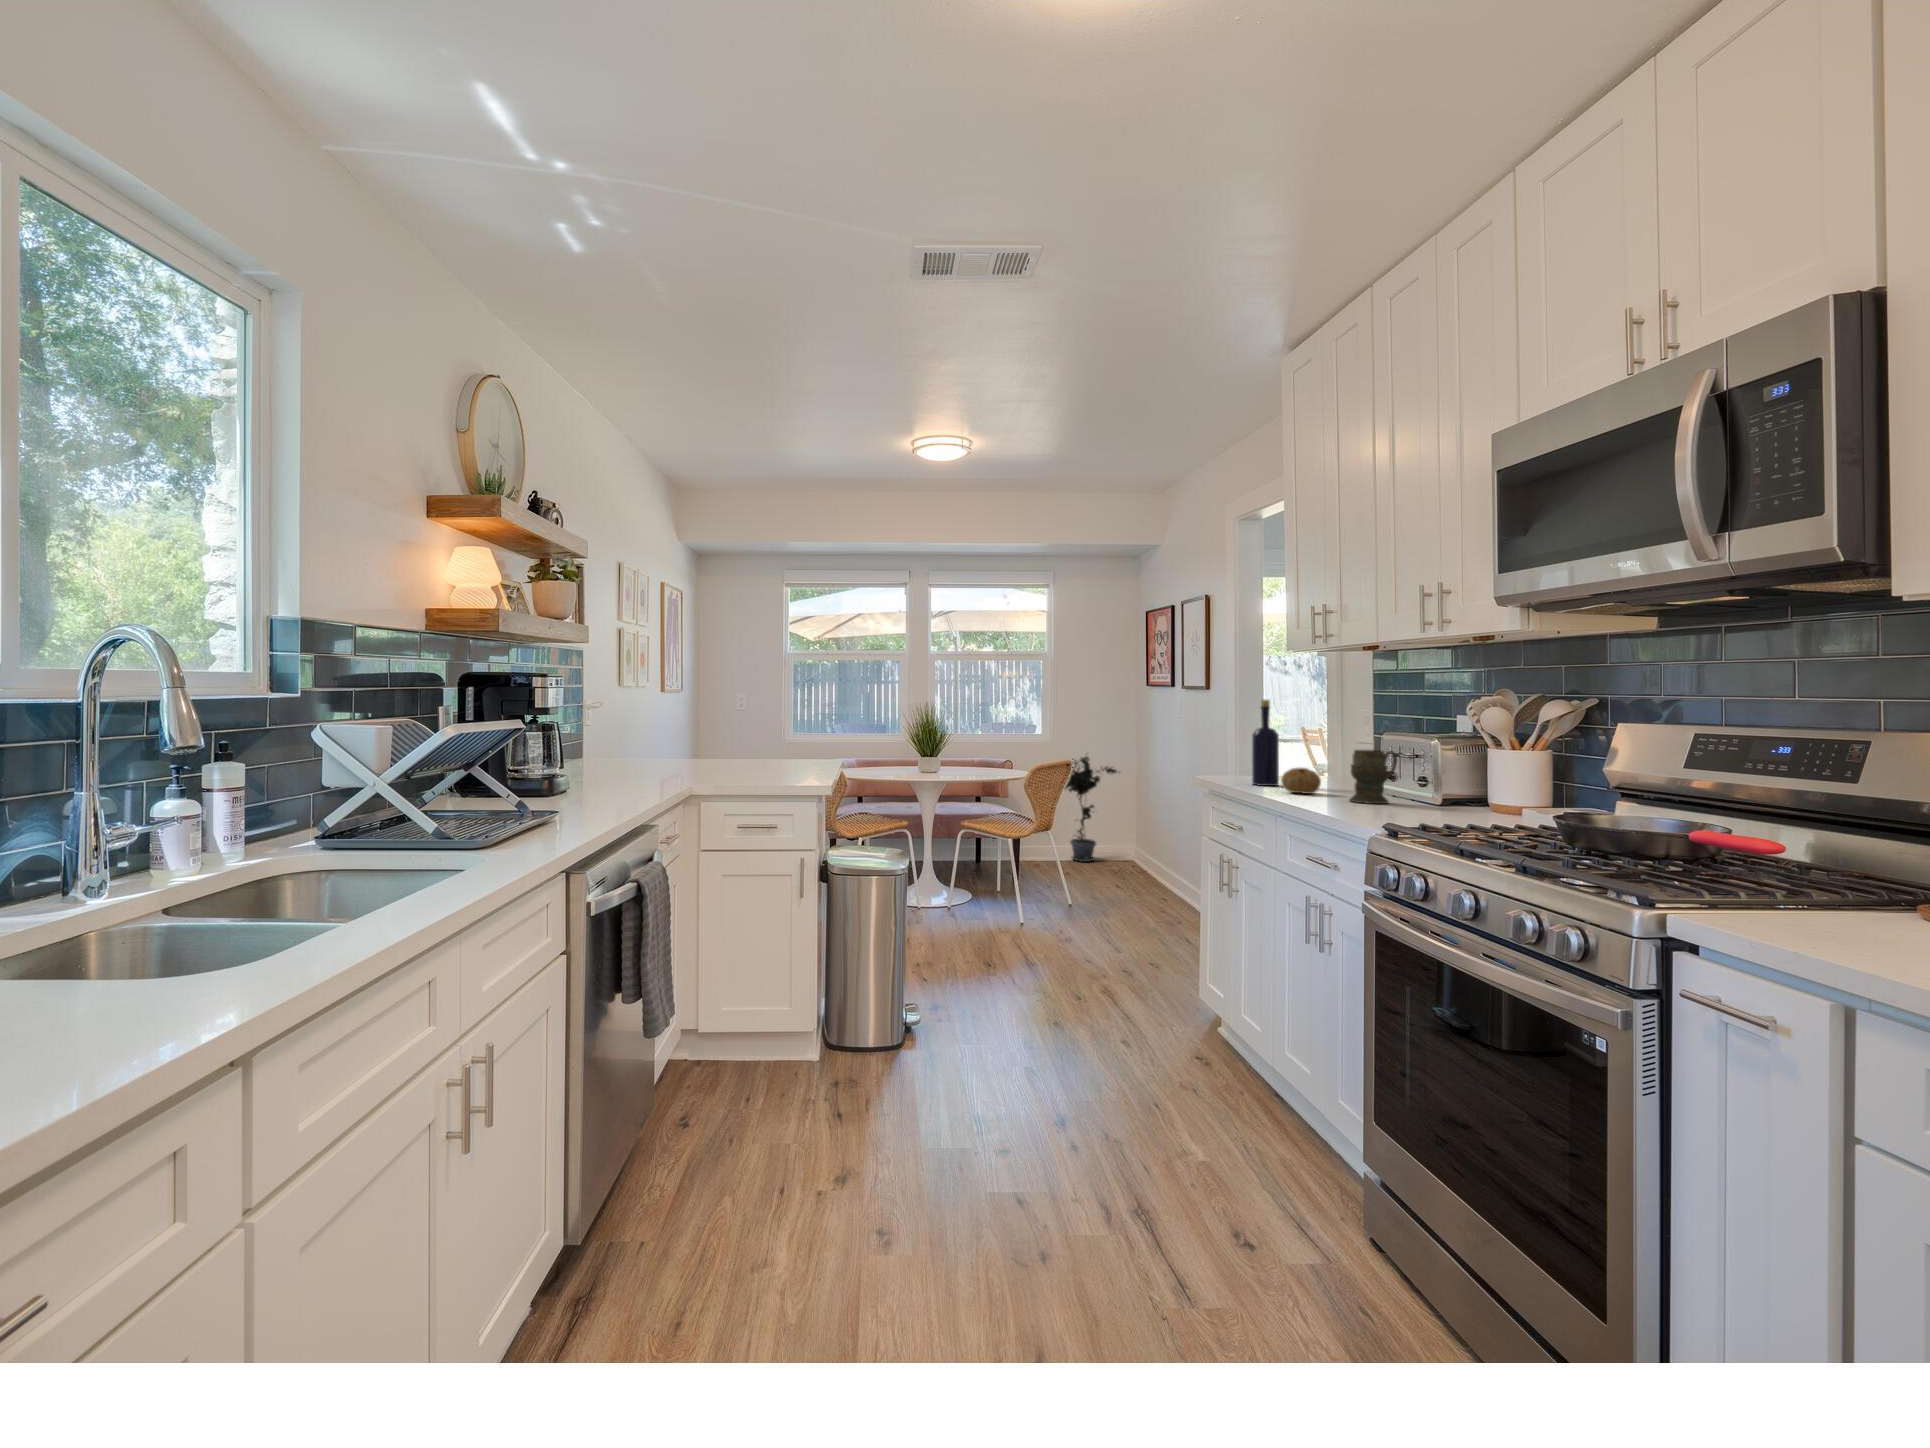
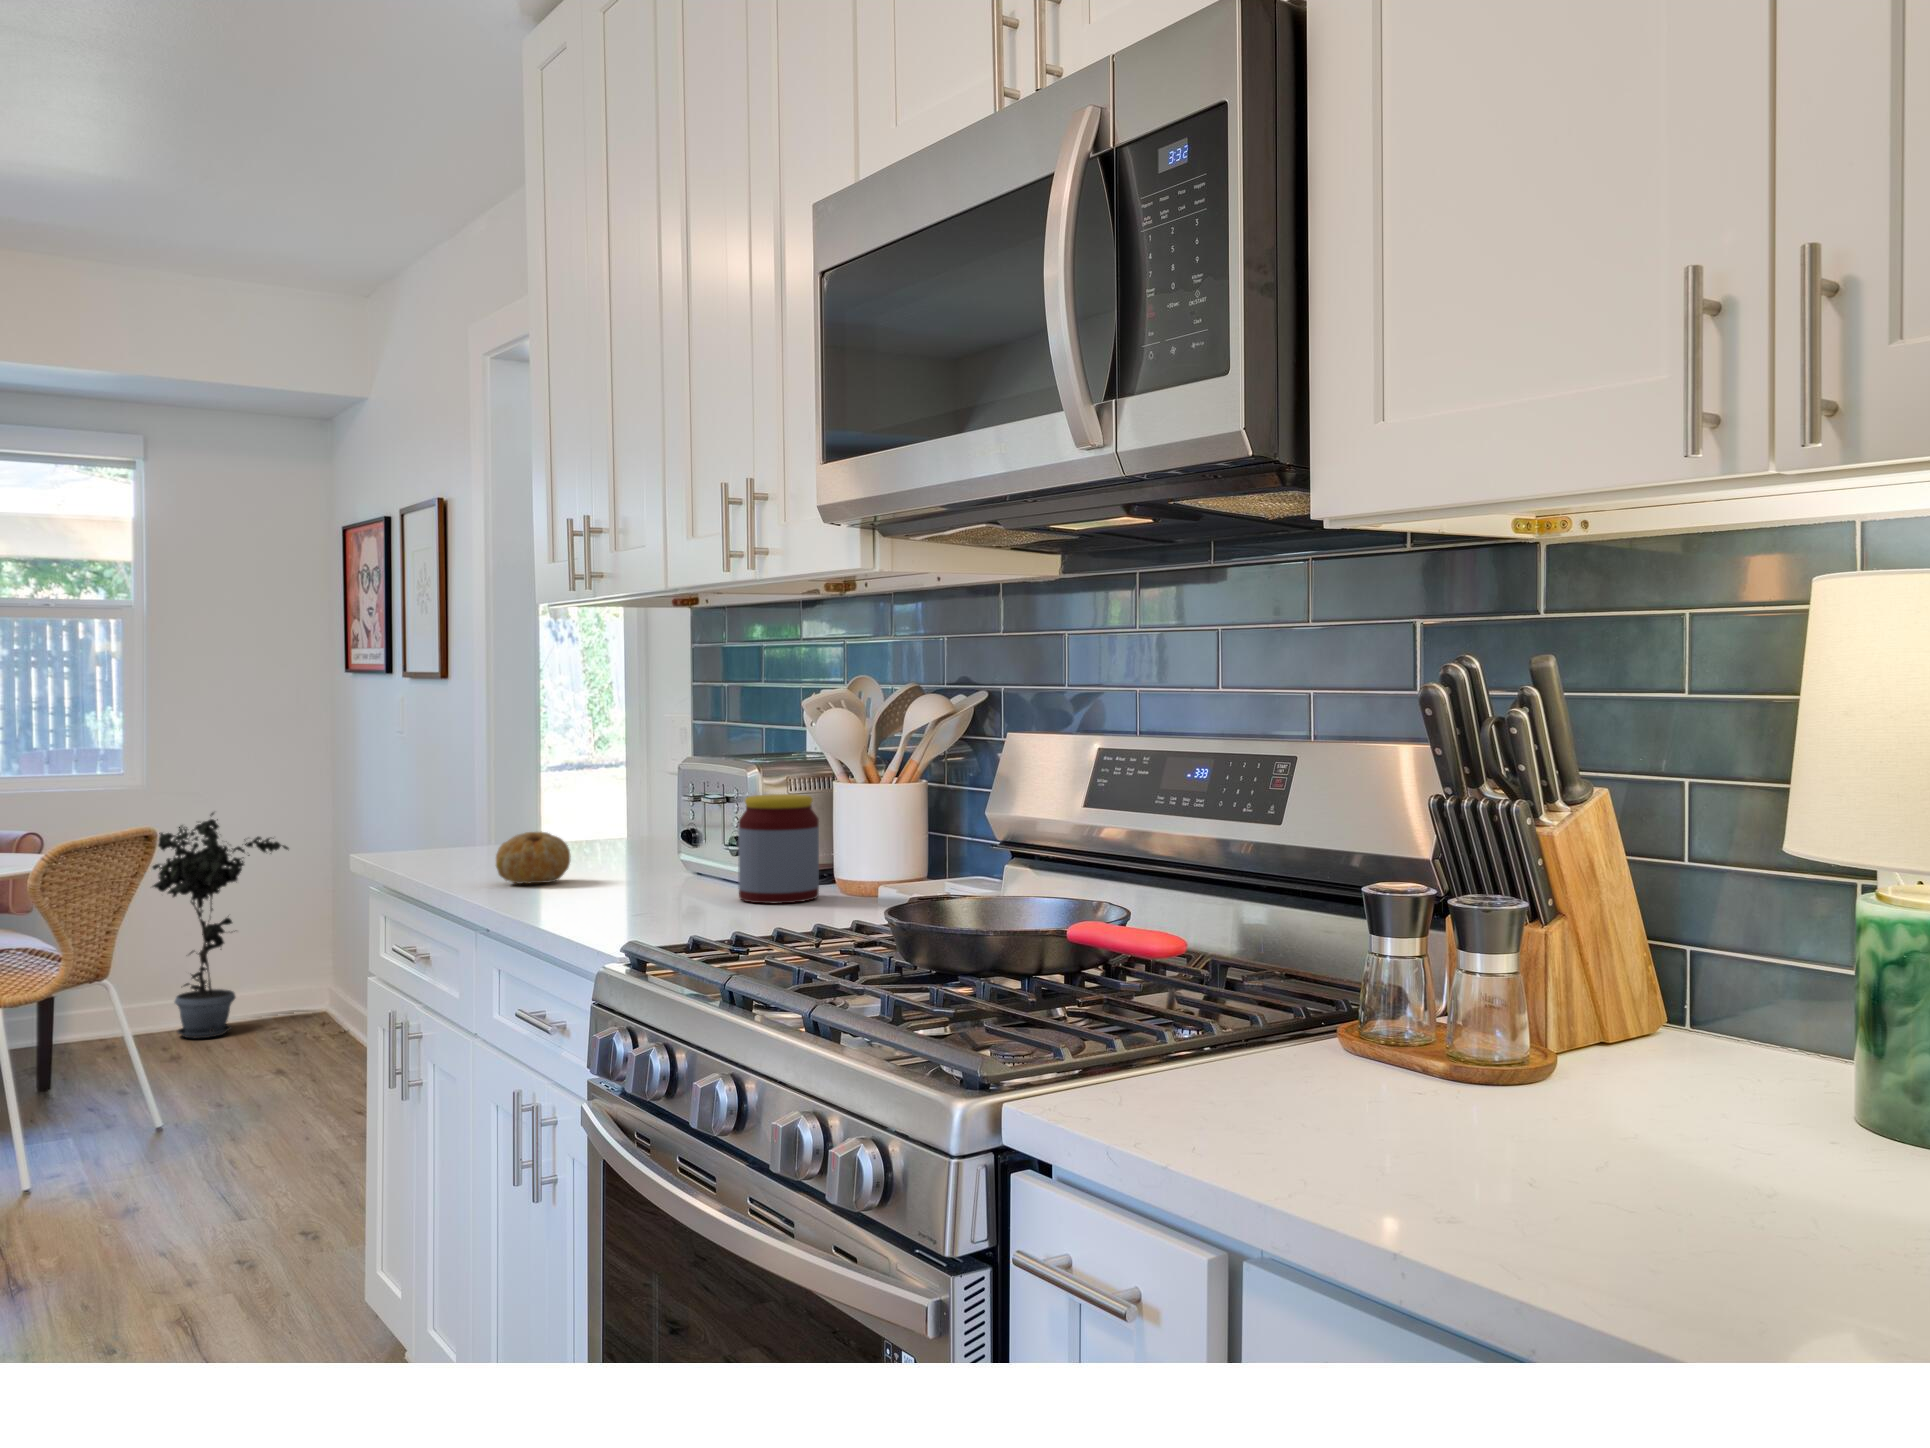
bottle: present [1252,699,1279,786] -> none [453,697,508,871]
mug: present [1350,750,1397,804] -> none [610,792,697,896]
jar: none [1429,754,1480,813] -> present [738,794,819,903]

